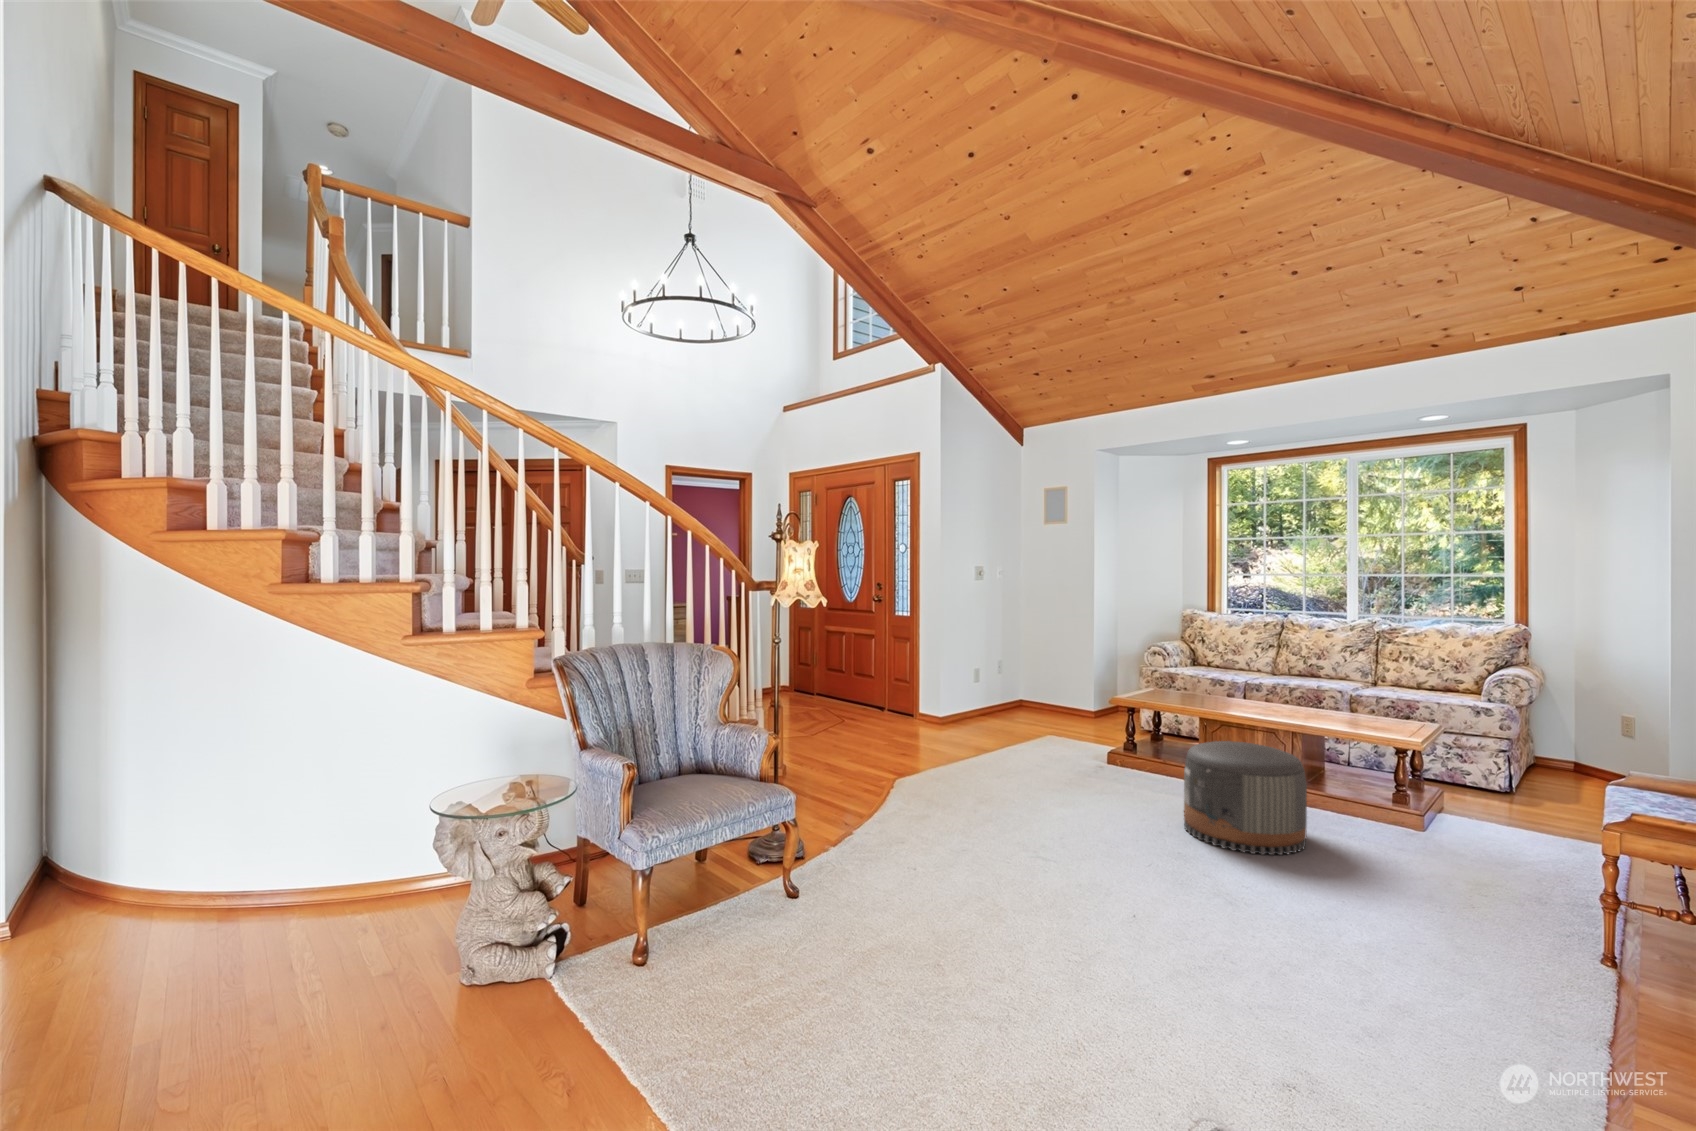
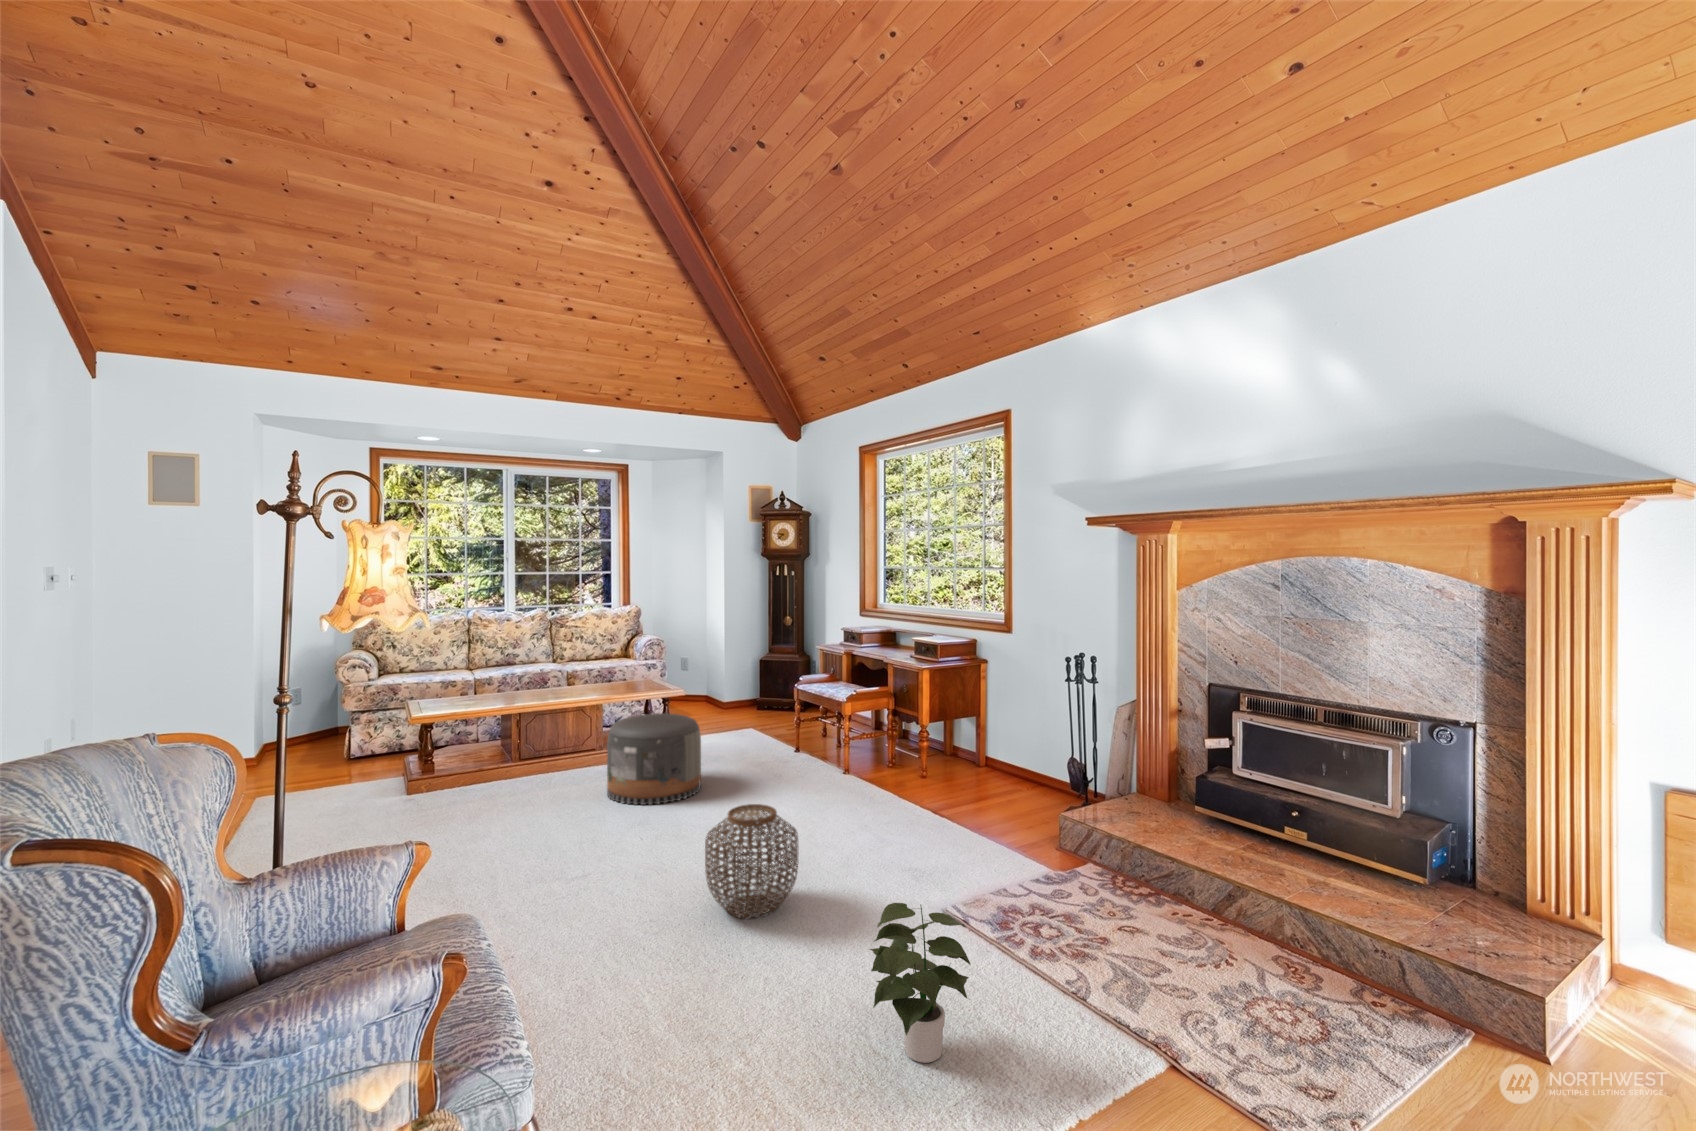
woven basket: none [959,817,1058,939] -> present [705,804,799,918]
potted plant: none [718,899,851,1056] -> present [870,903,971,1063]

